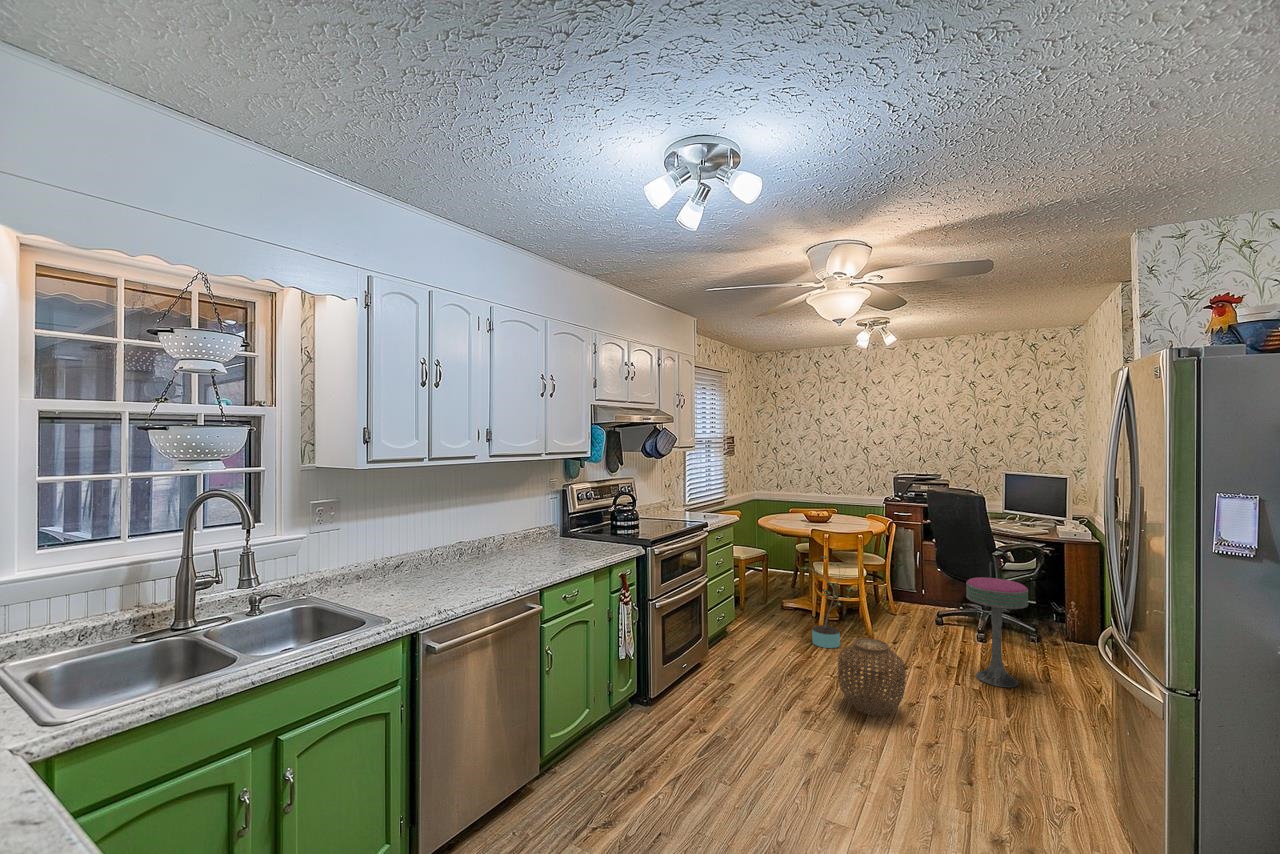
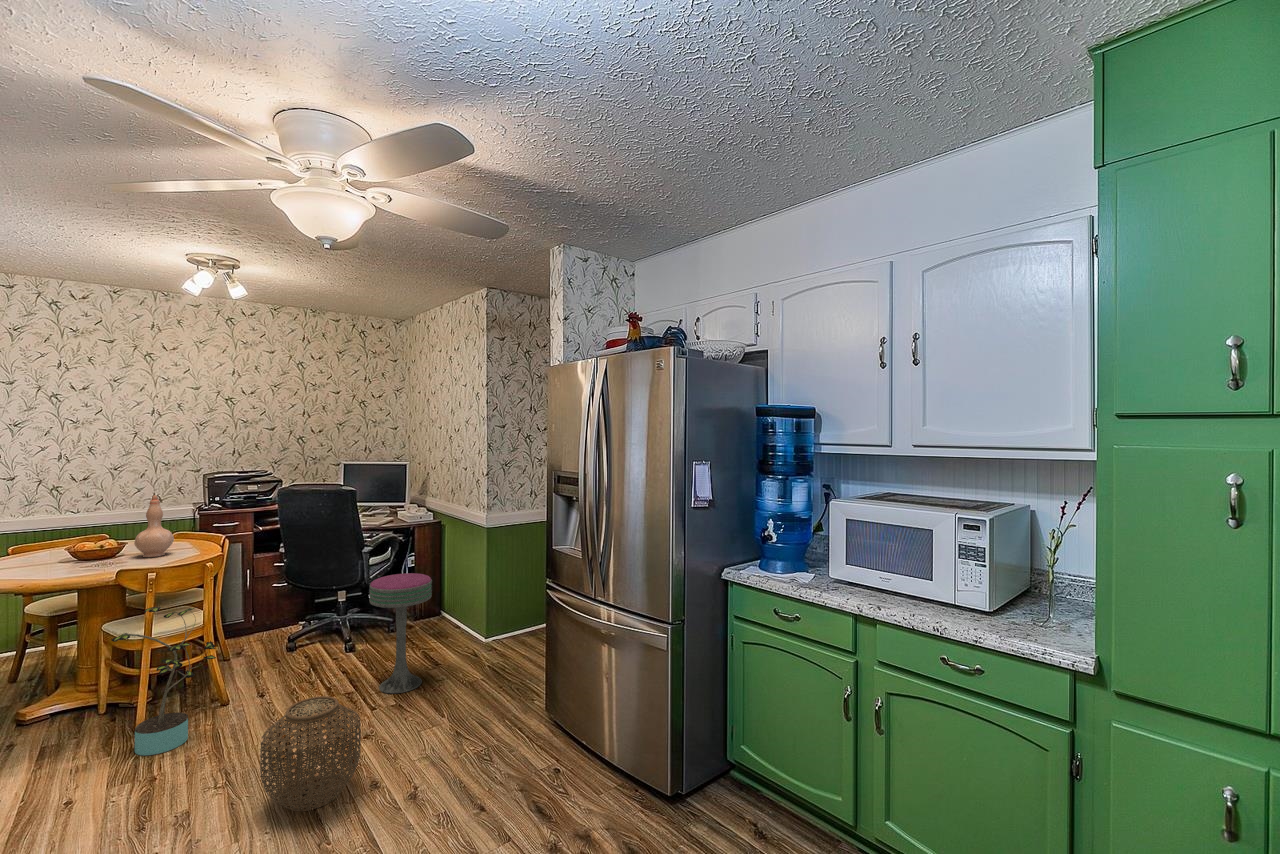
vase: none [831,487,852,527] -> present [134,495,174,557]

